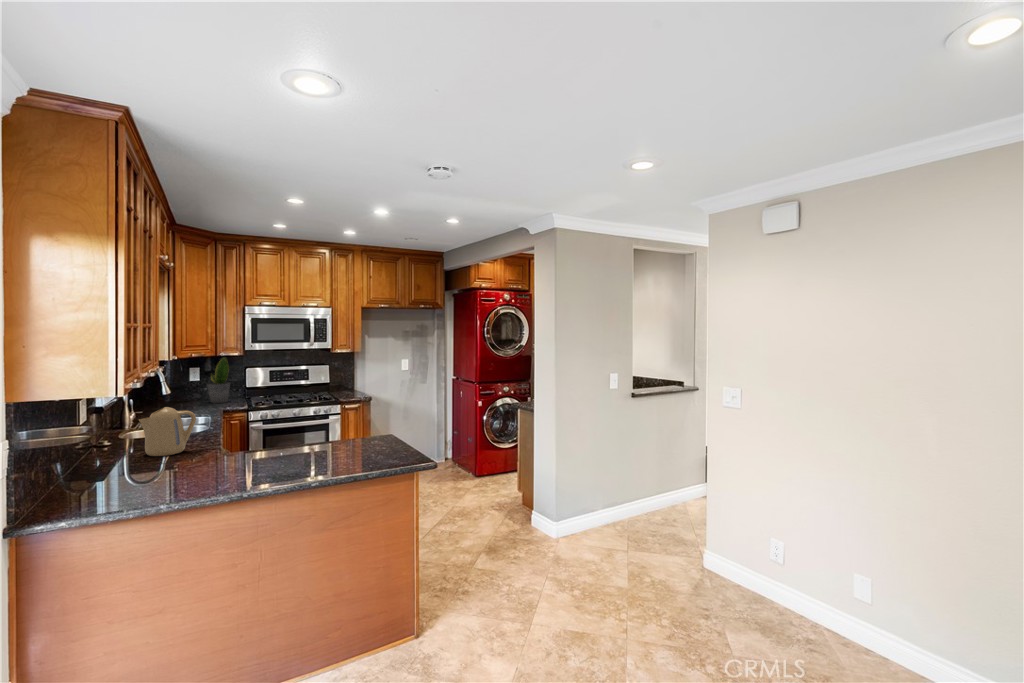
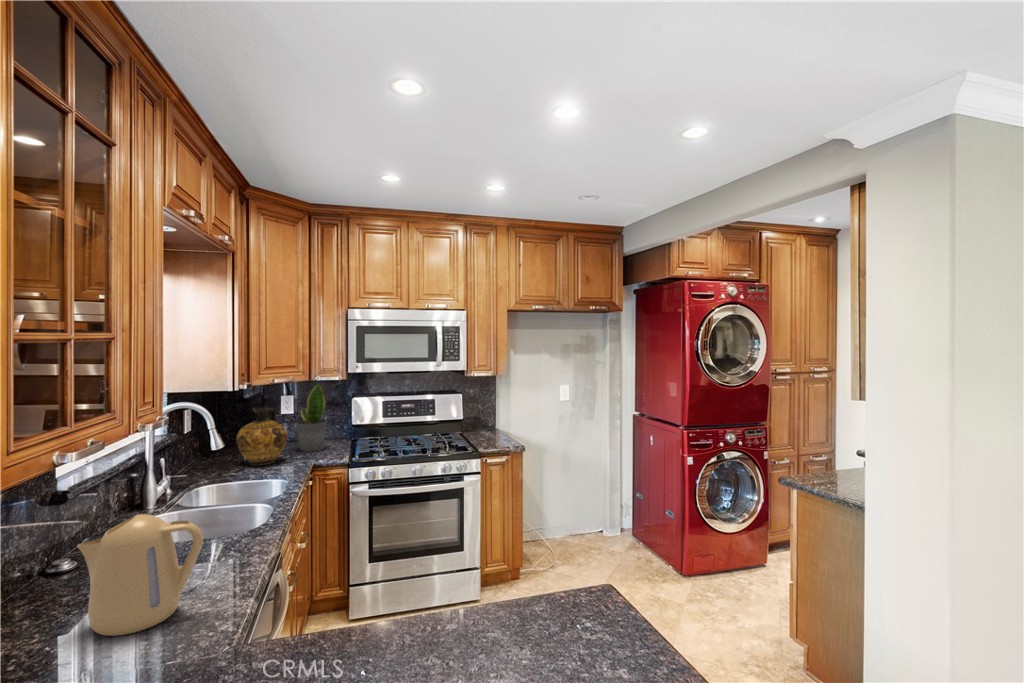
ceramic jug: none [168,372,204,410] -> present [237,408,287,465]

